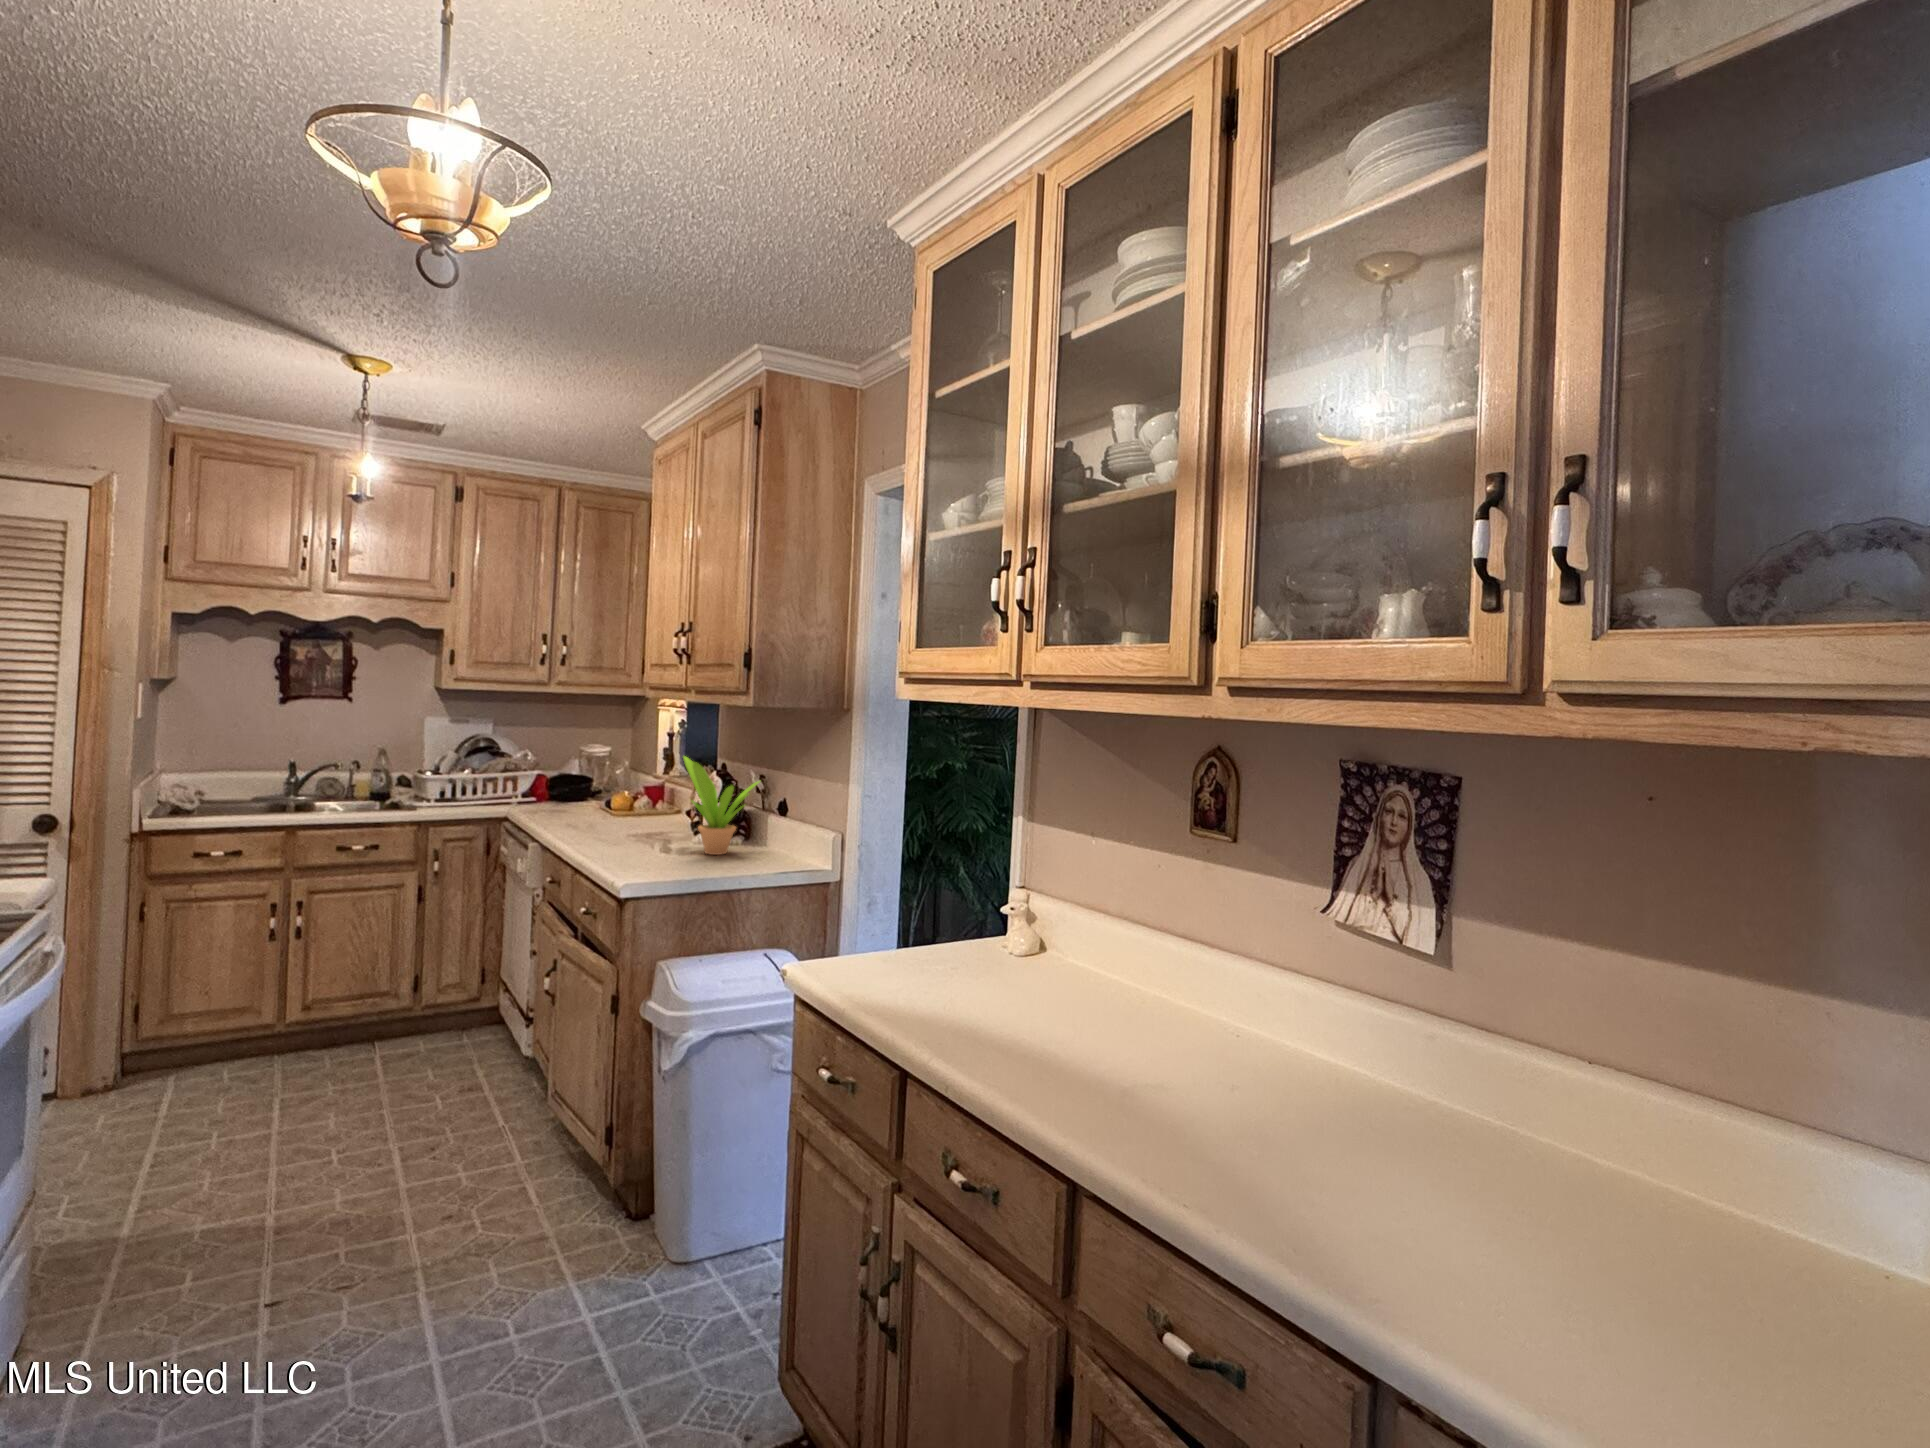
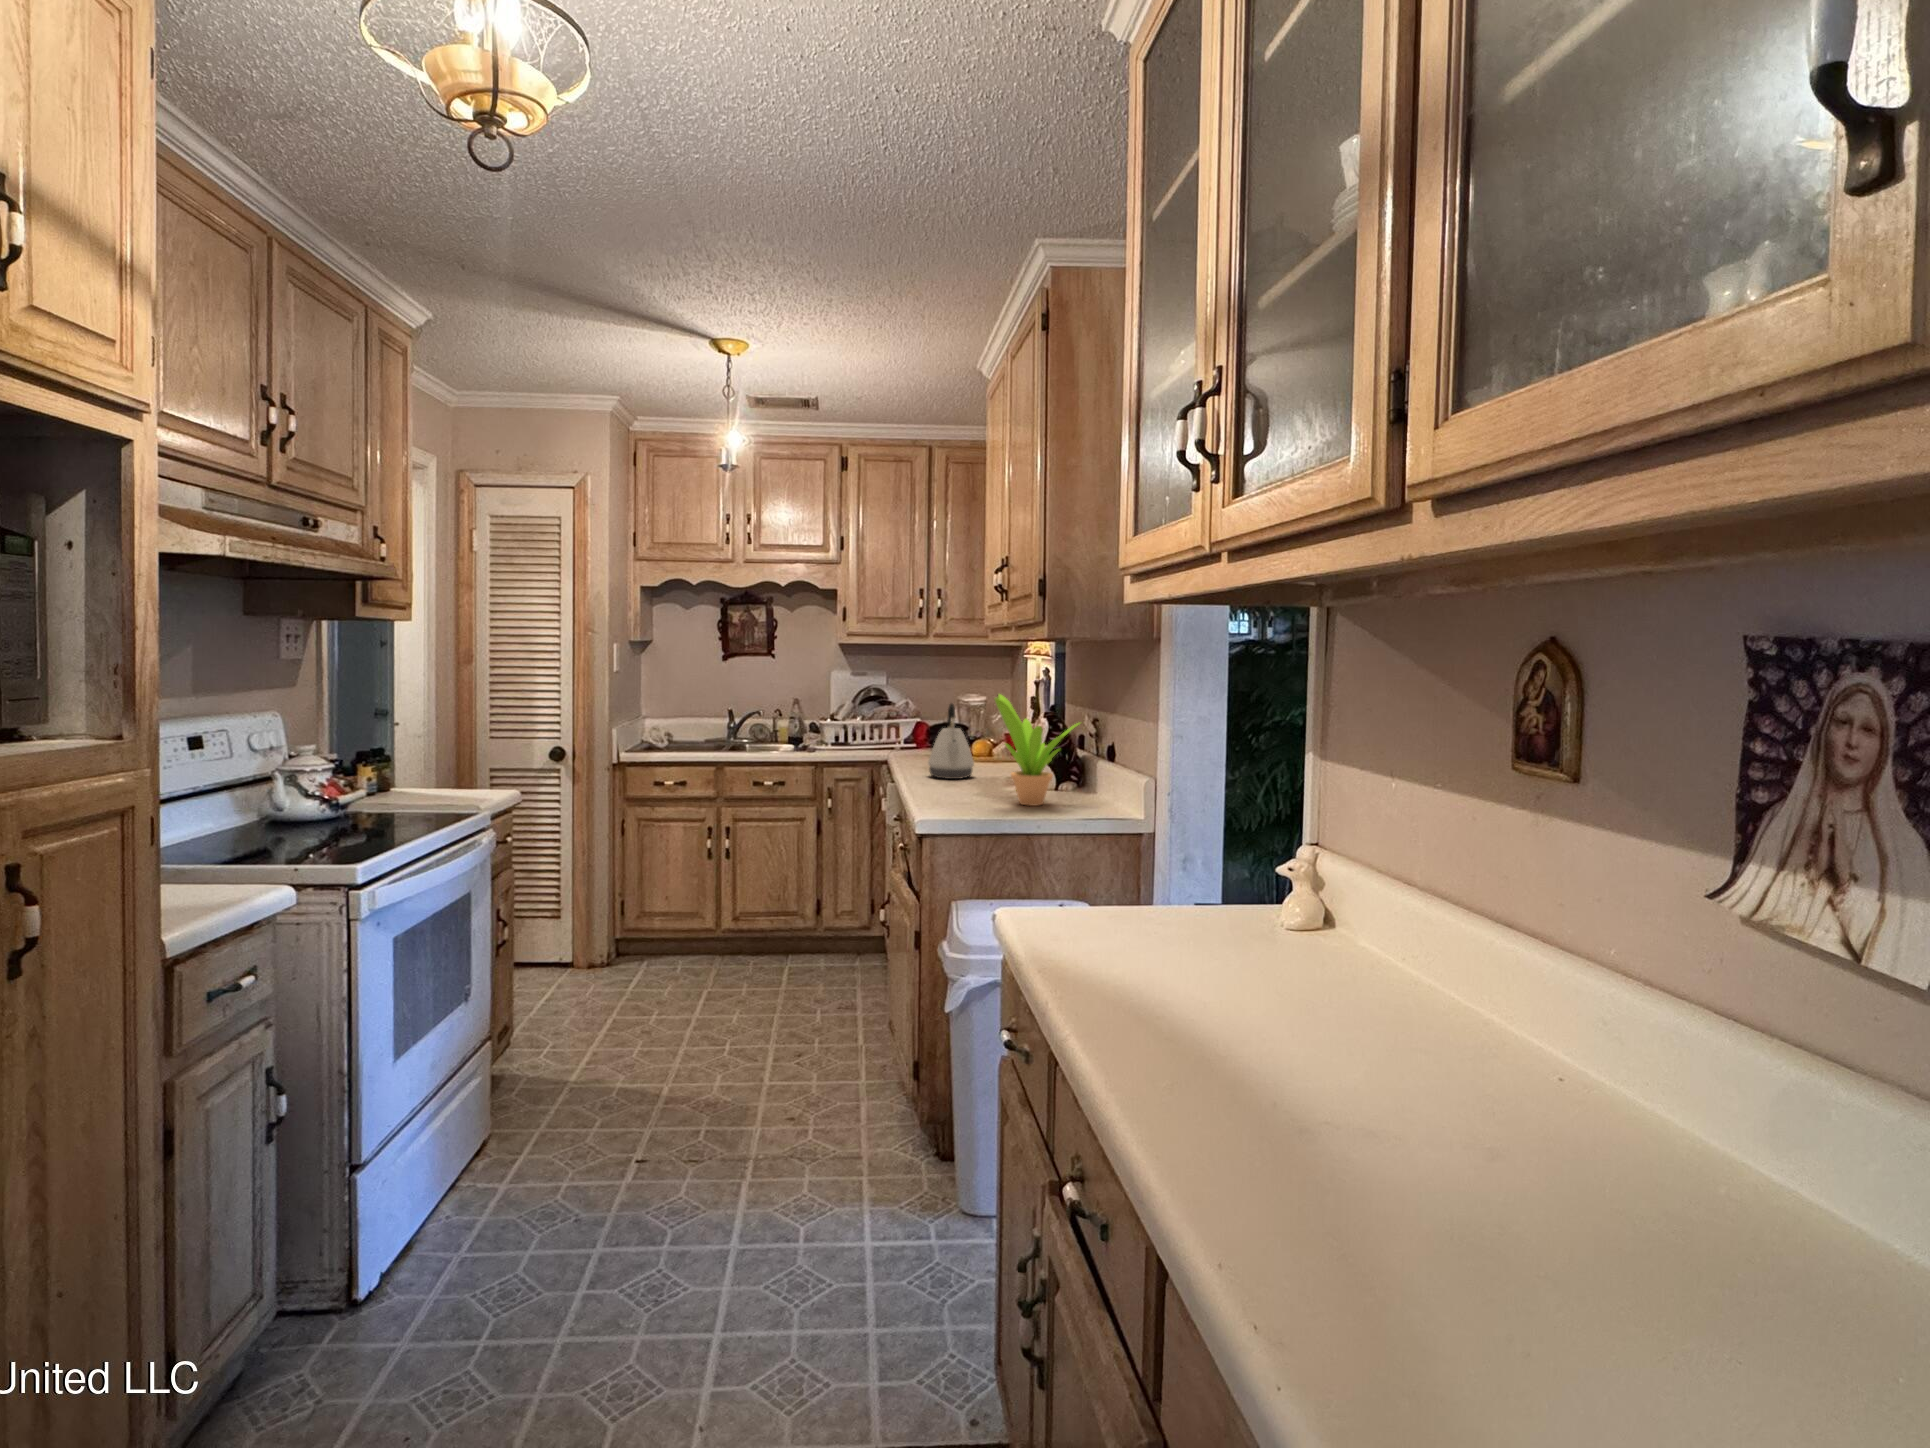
kettle: none [591,761,640,834] -> present [928,704,974,779]

